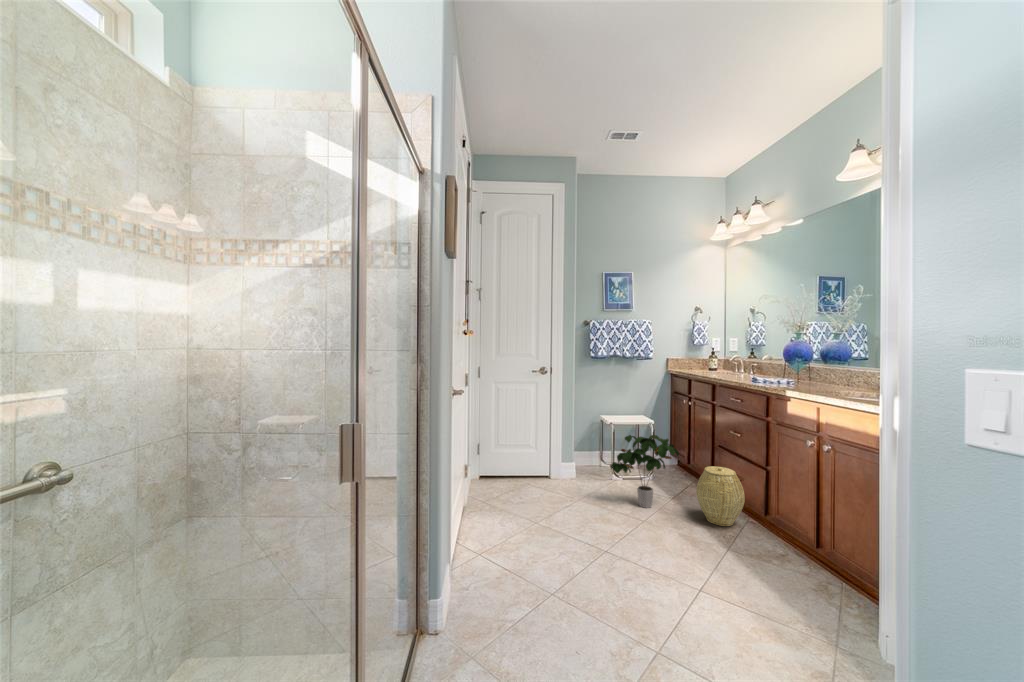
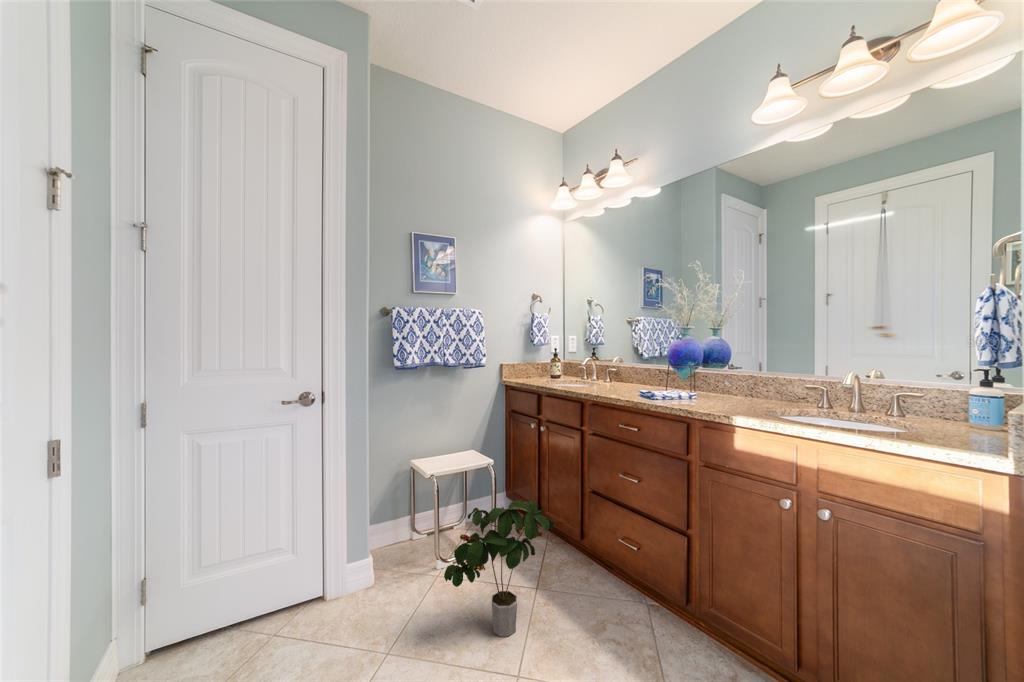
woven basket: present [696,466,745,526] -> none [586,536,658,643]

